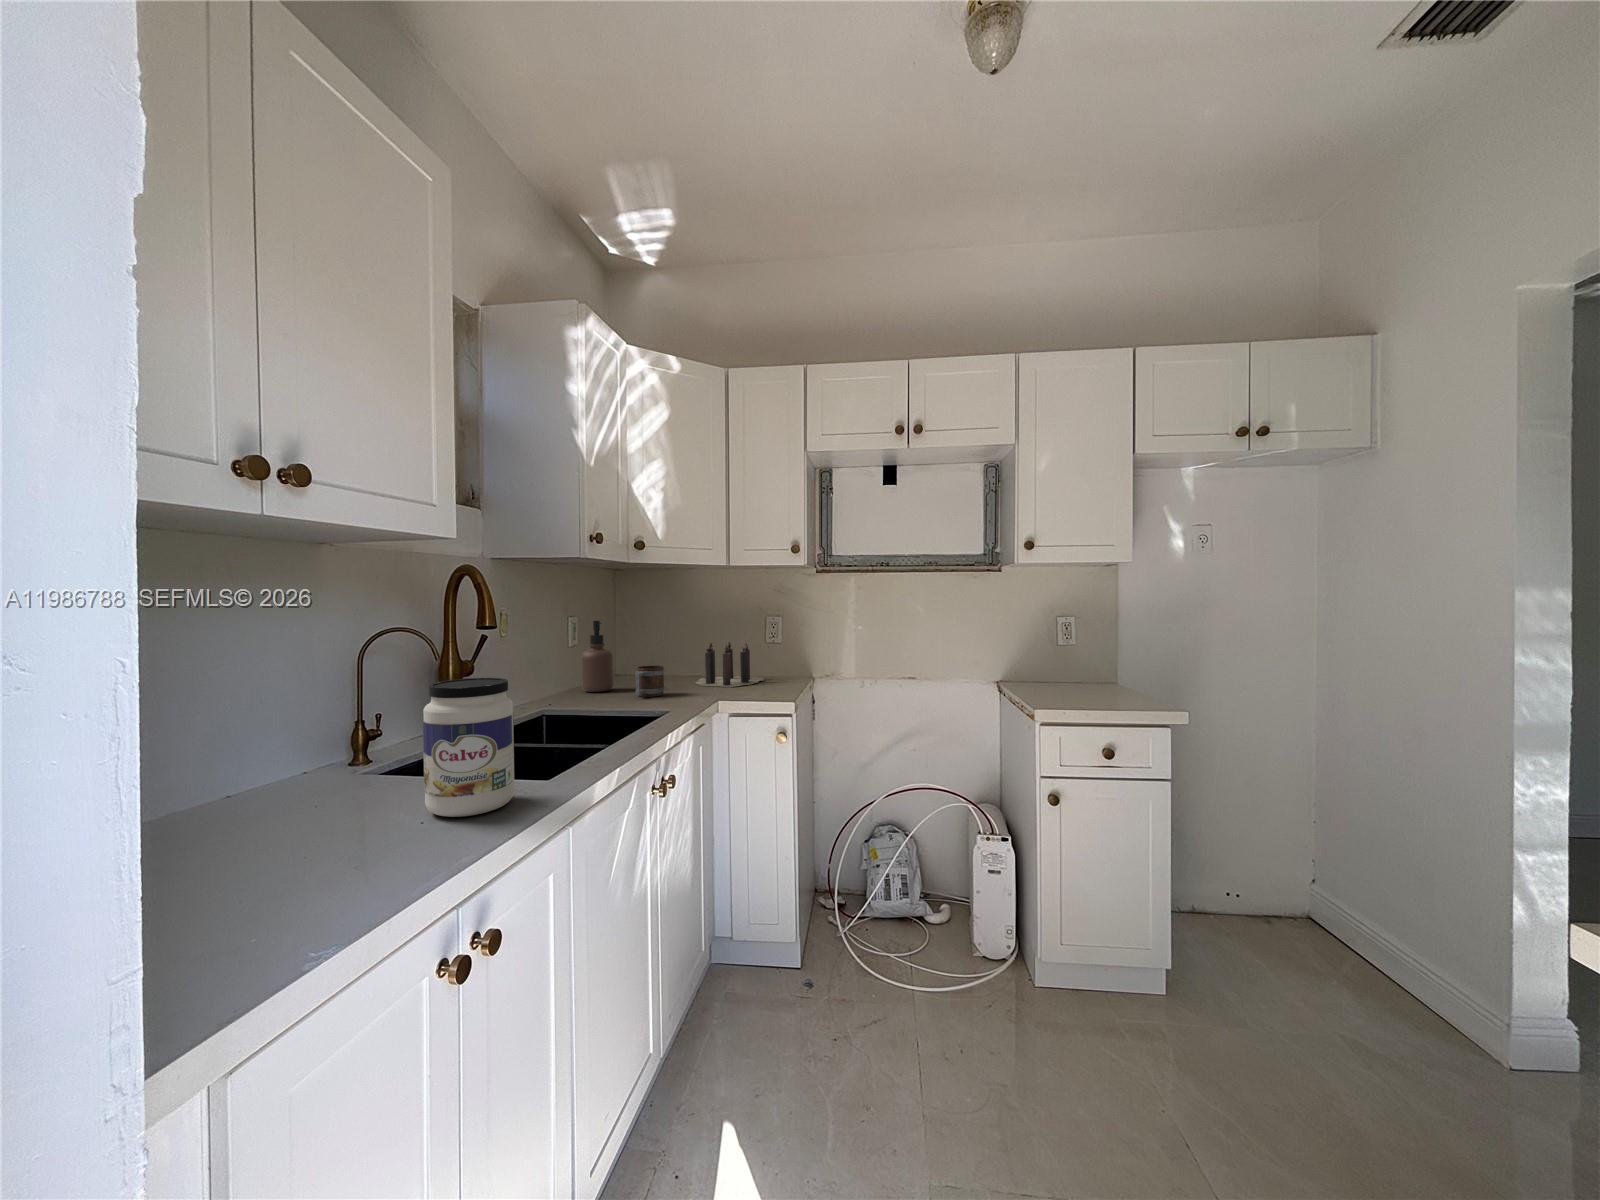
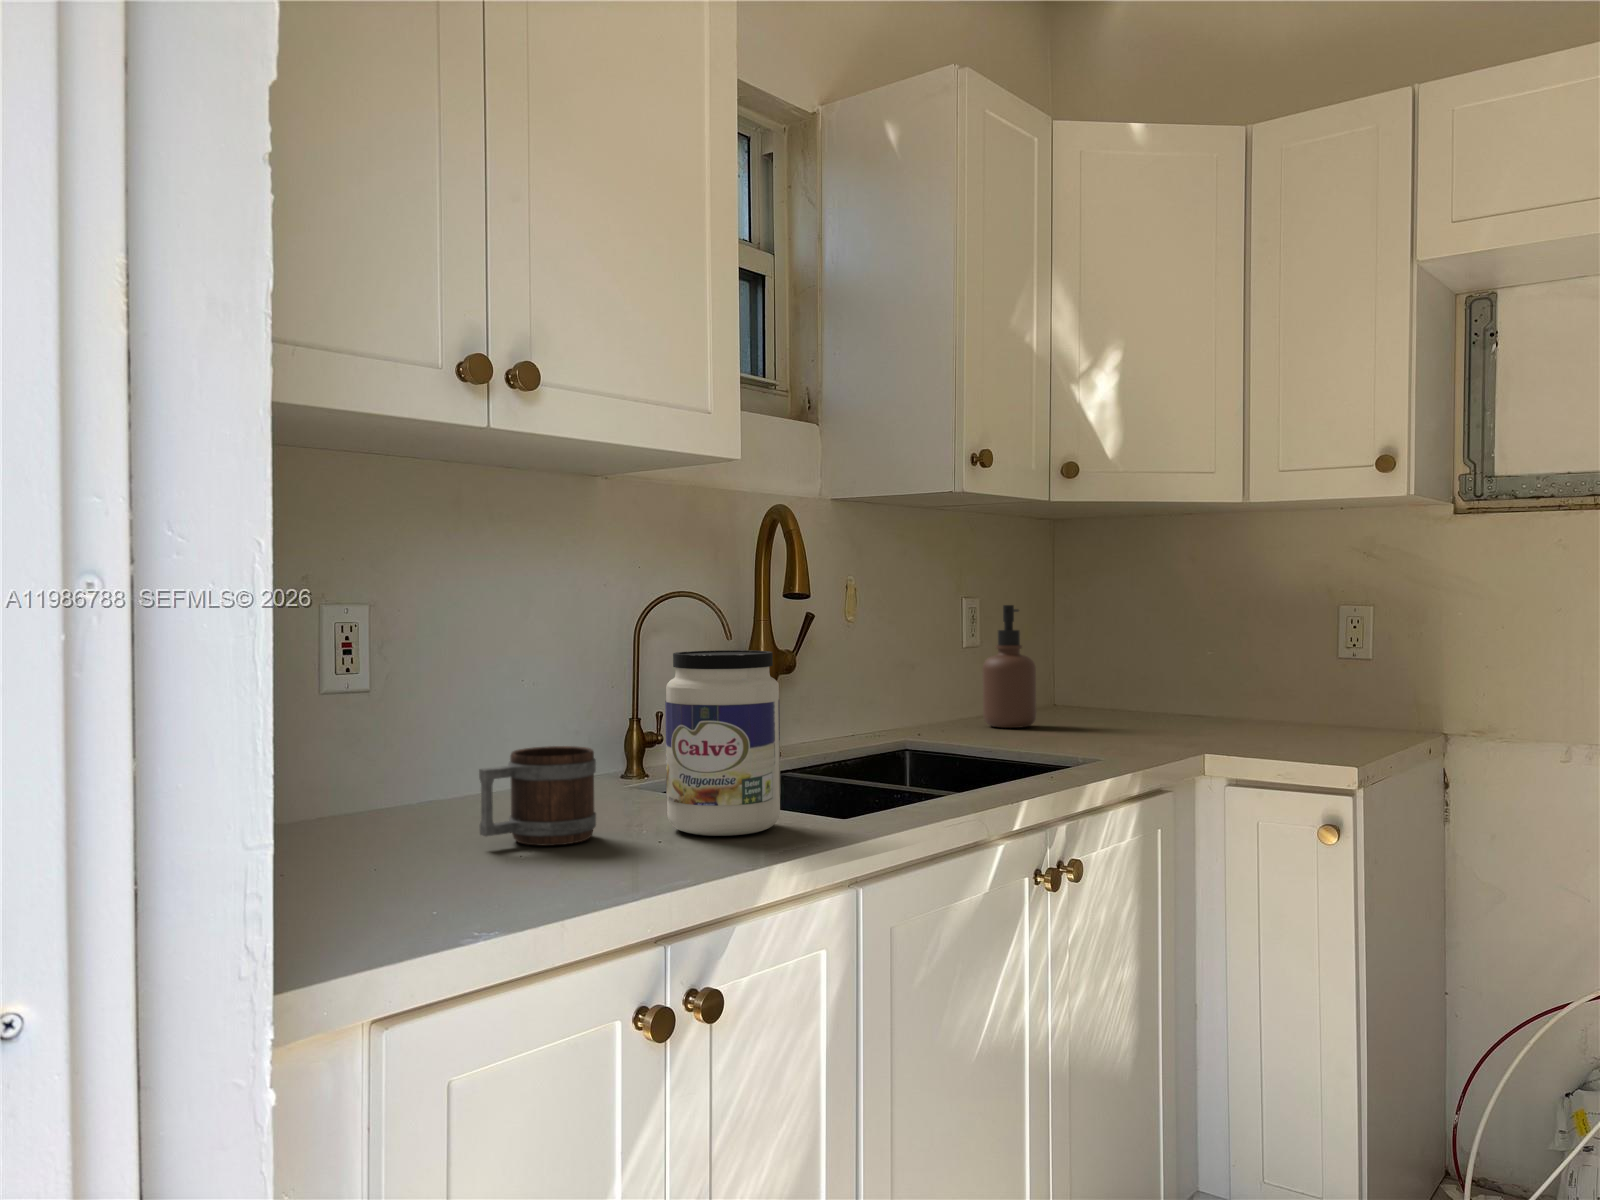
candle: present [695,641,764,687] -> none [1173,651,1338,737]
mug: present [635,665,664,697] -> present [479,746,596,846]

